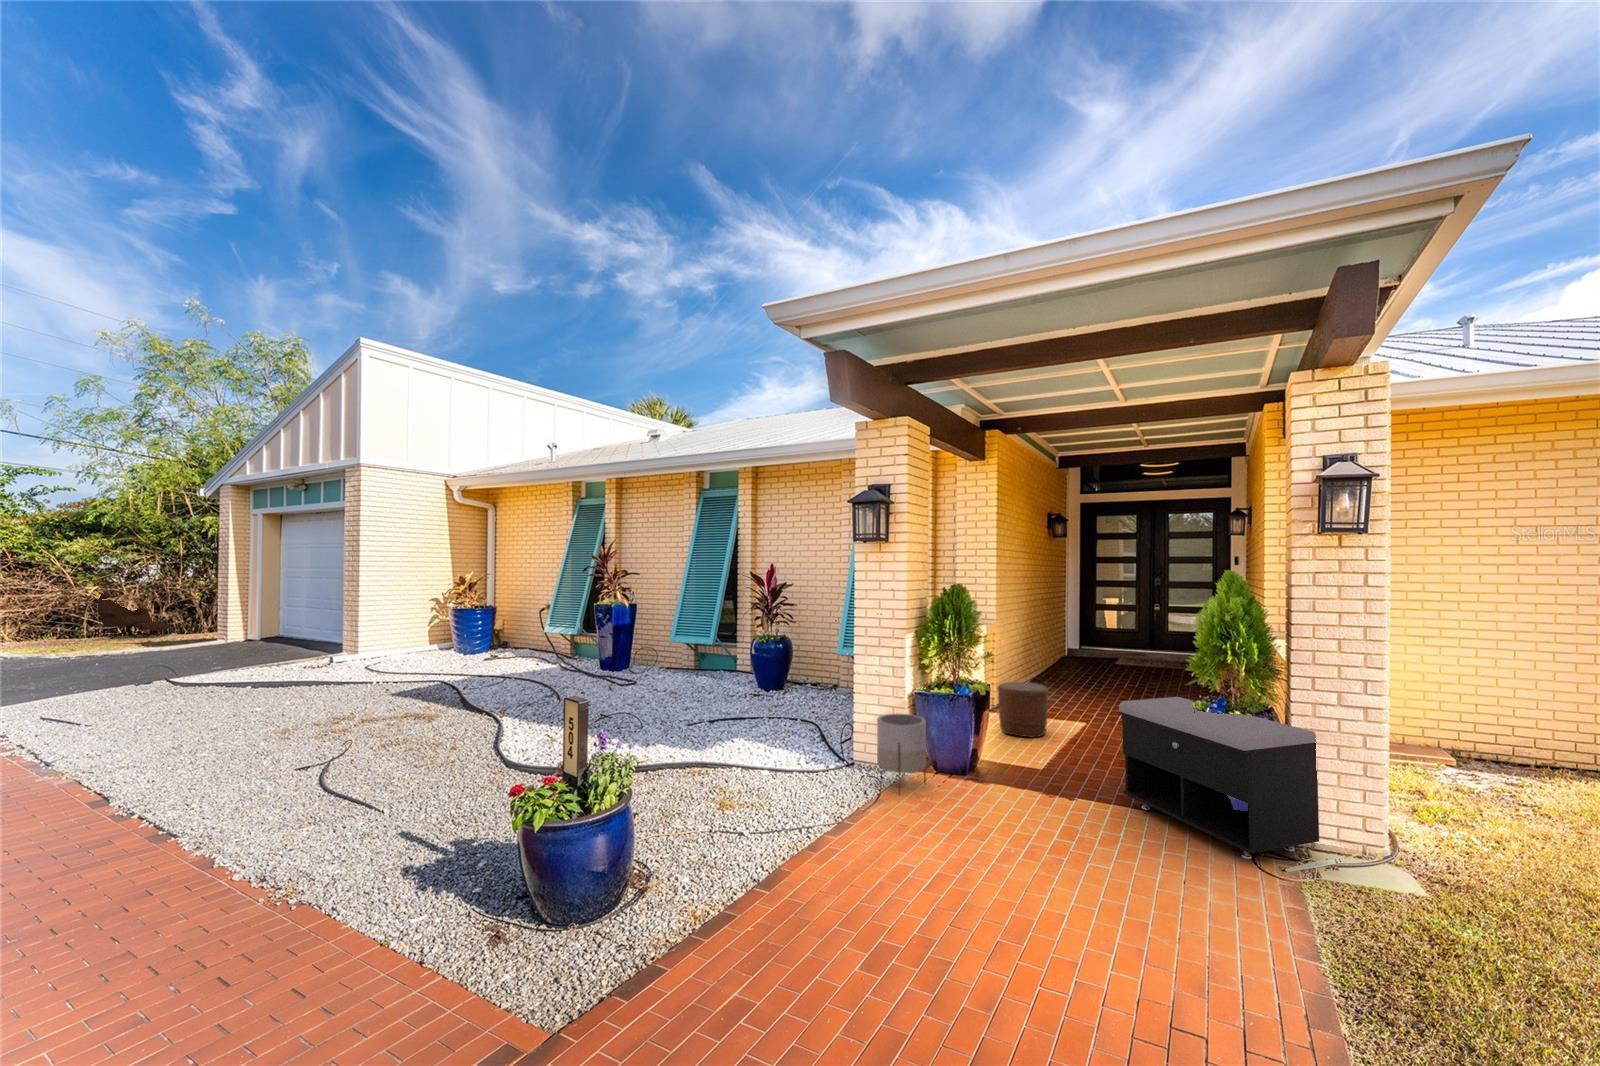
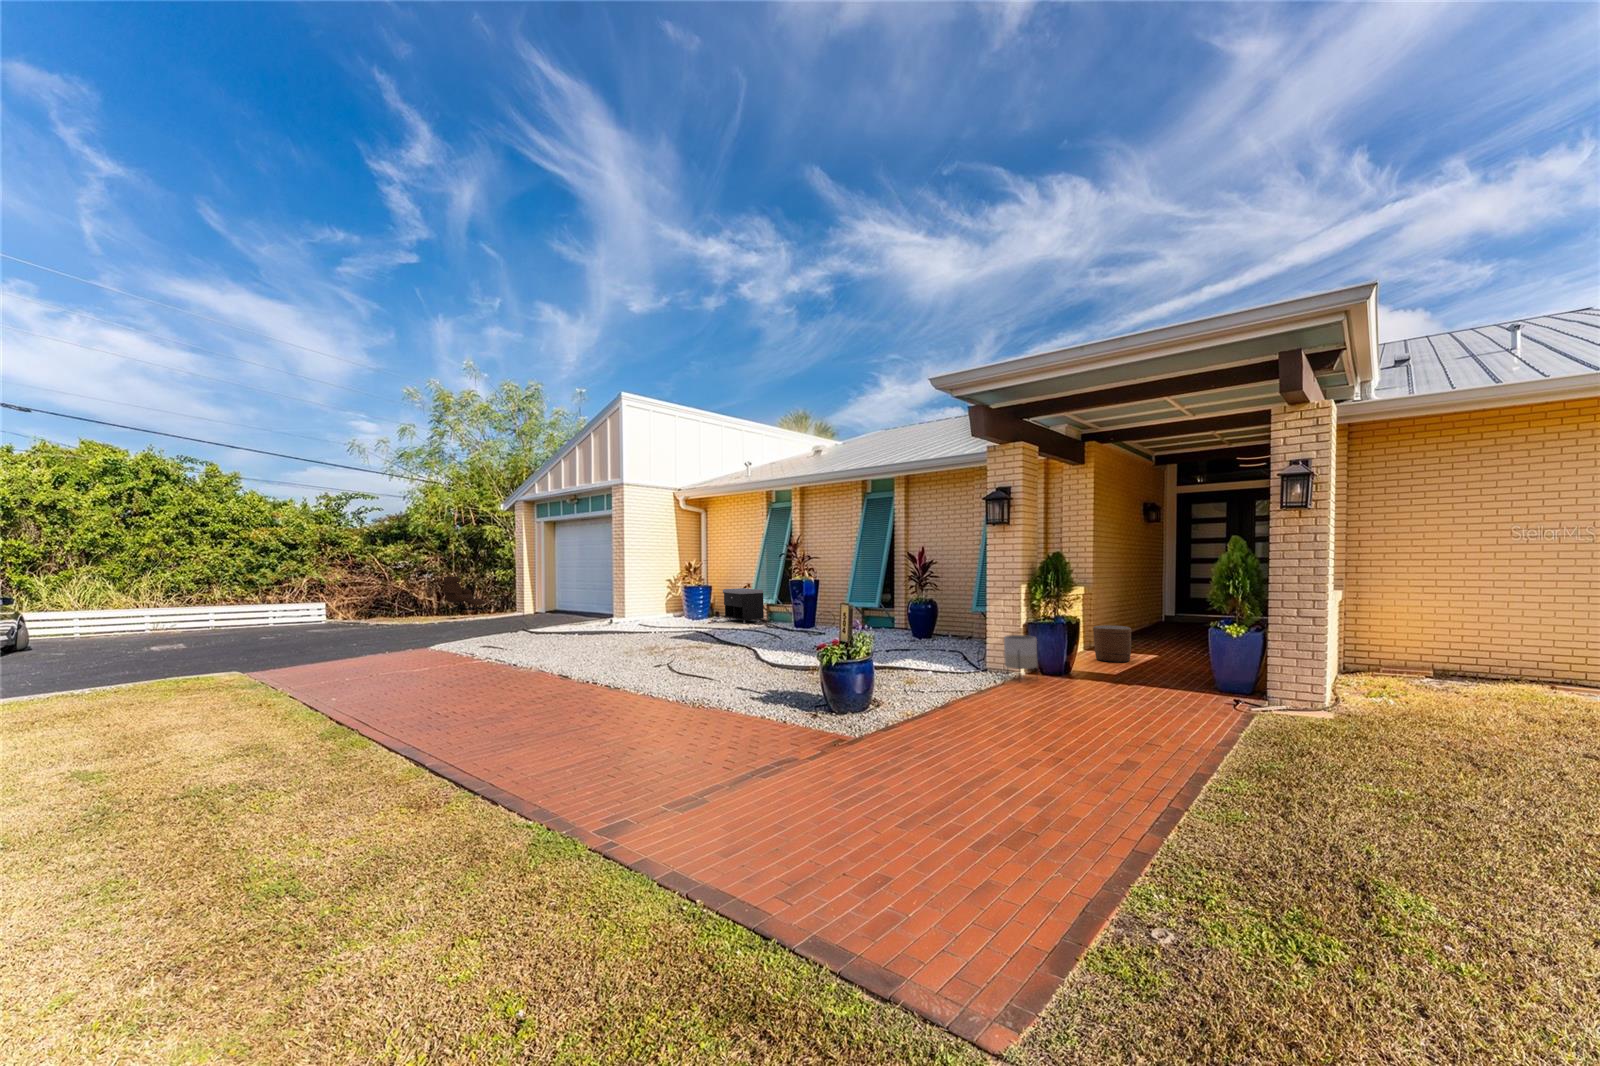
storage bench: present [1119,697,1319,859] -> present [723,588,764,623]

